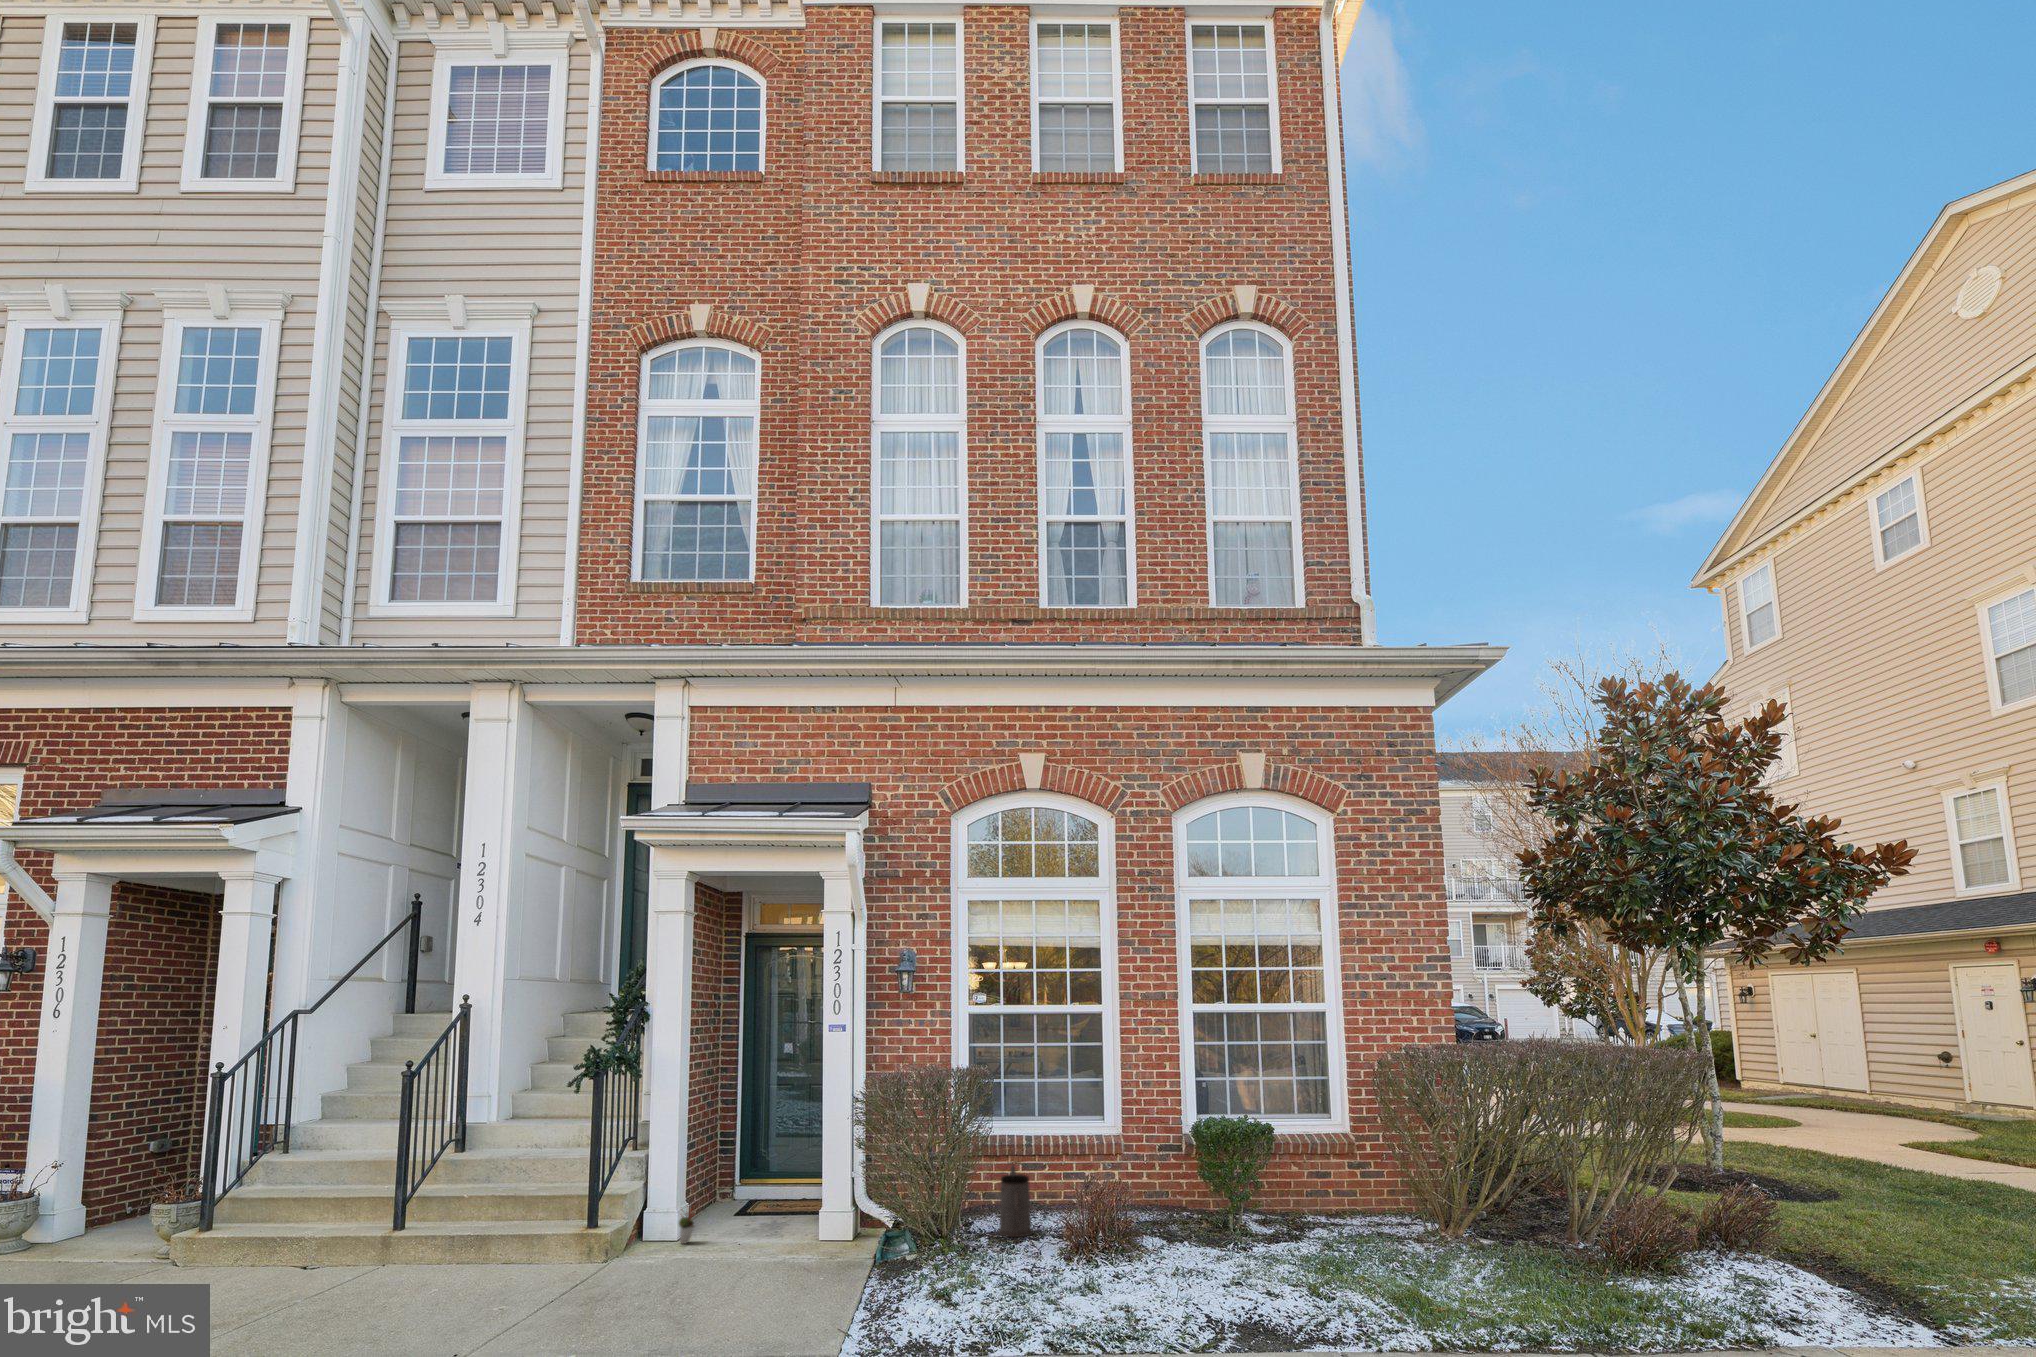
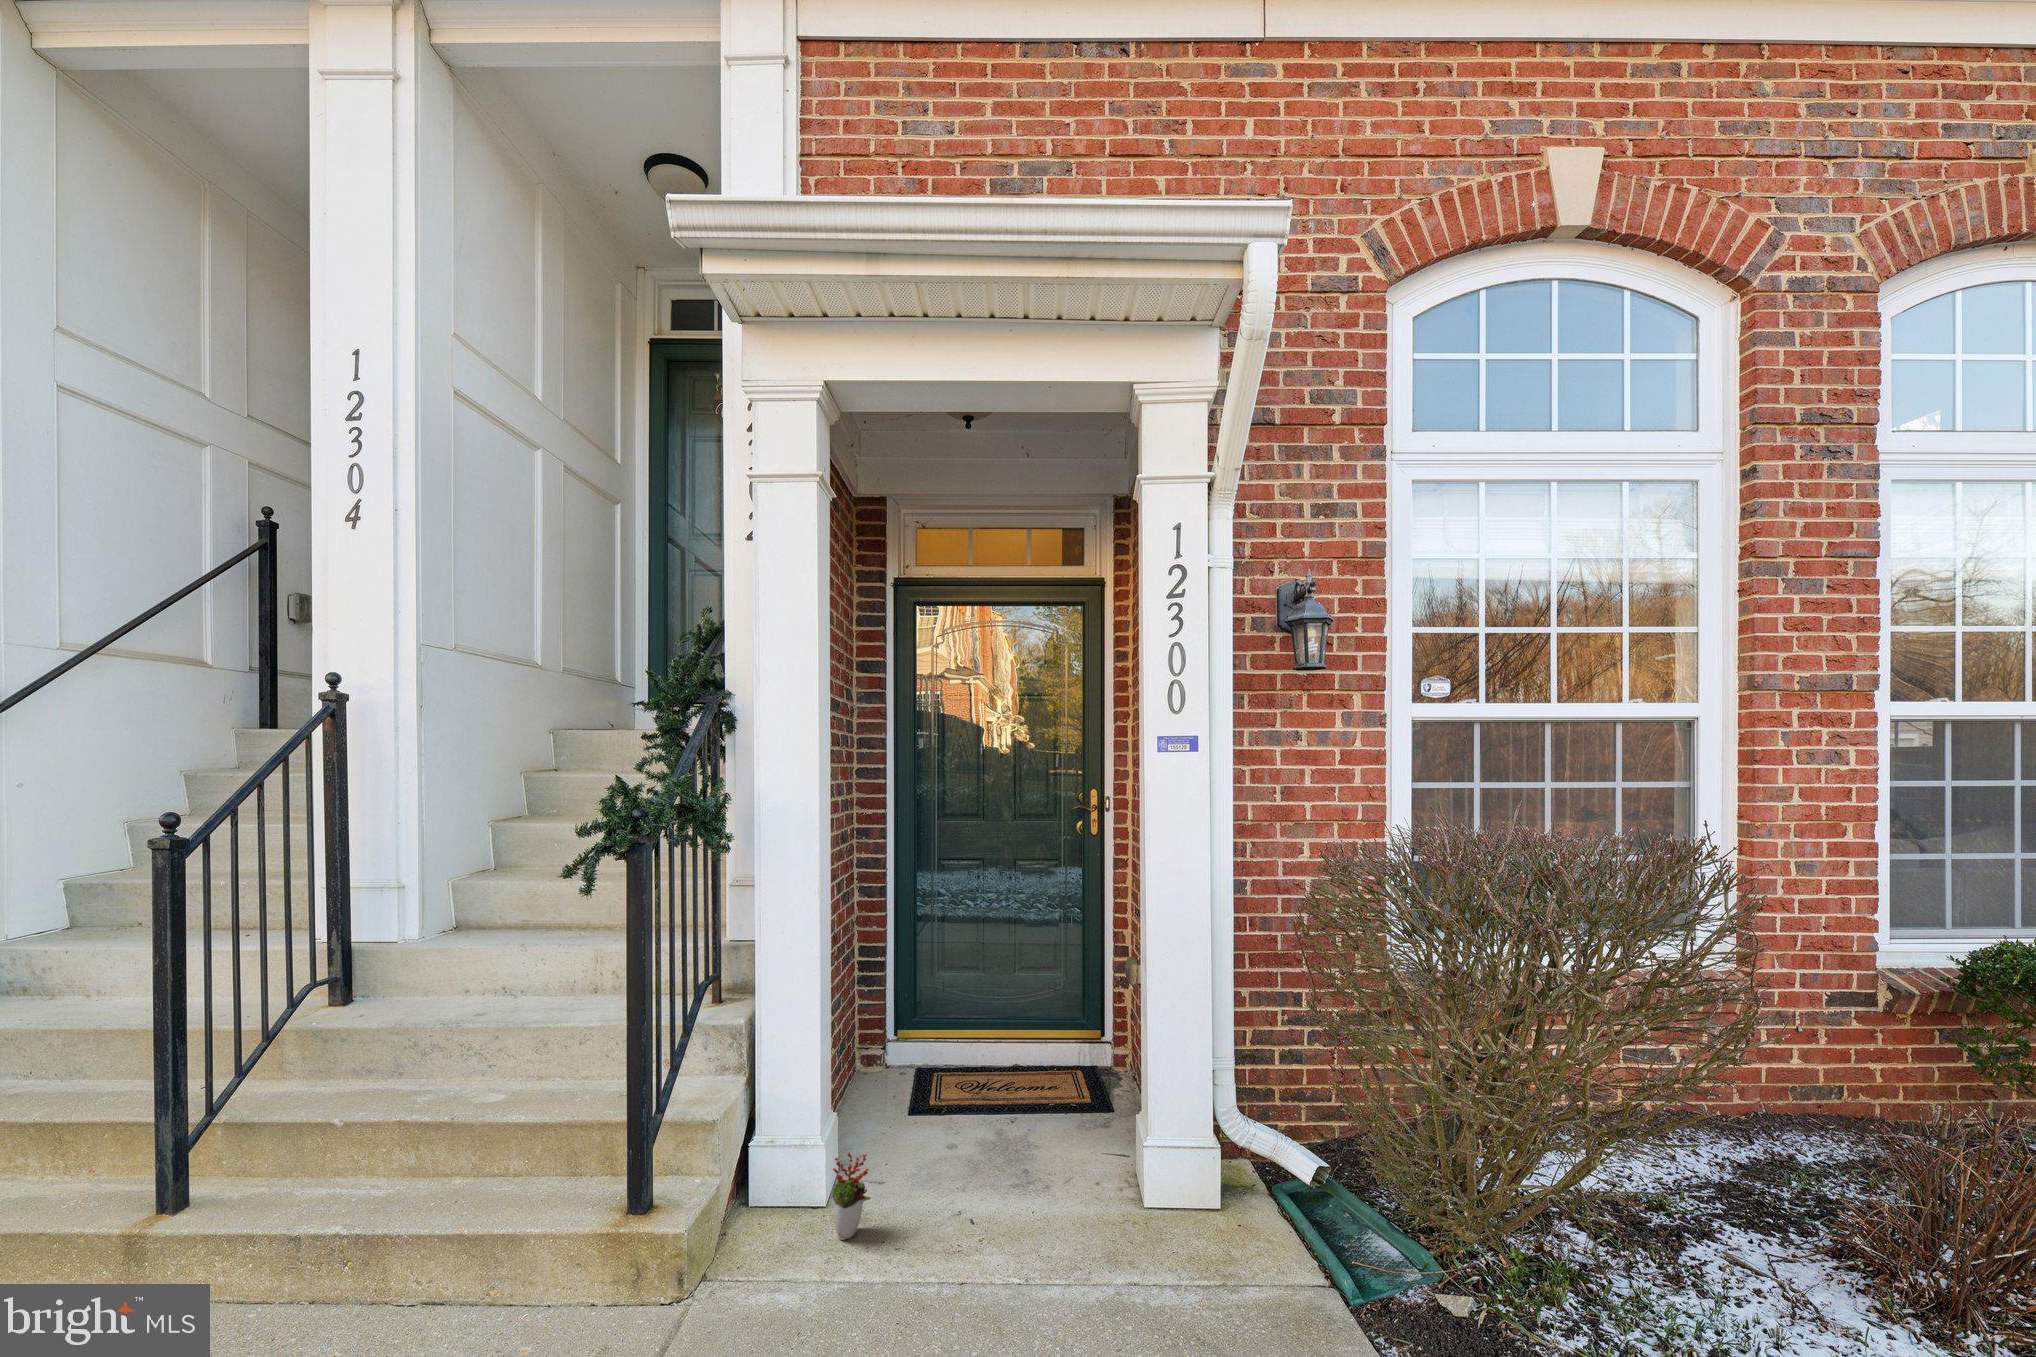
watering can: present [998,1161,1033,1237] -> none [1528,1037,1631,1221]

